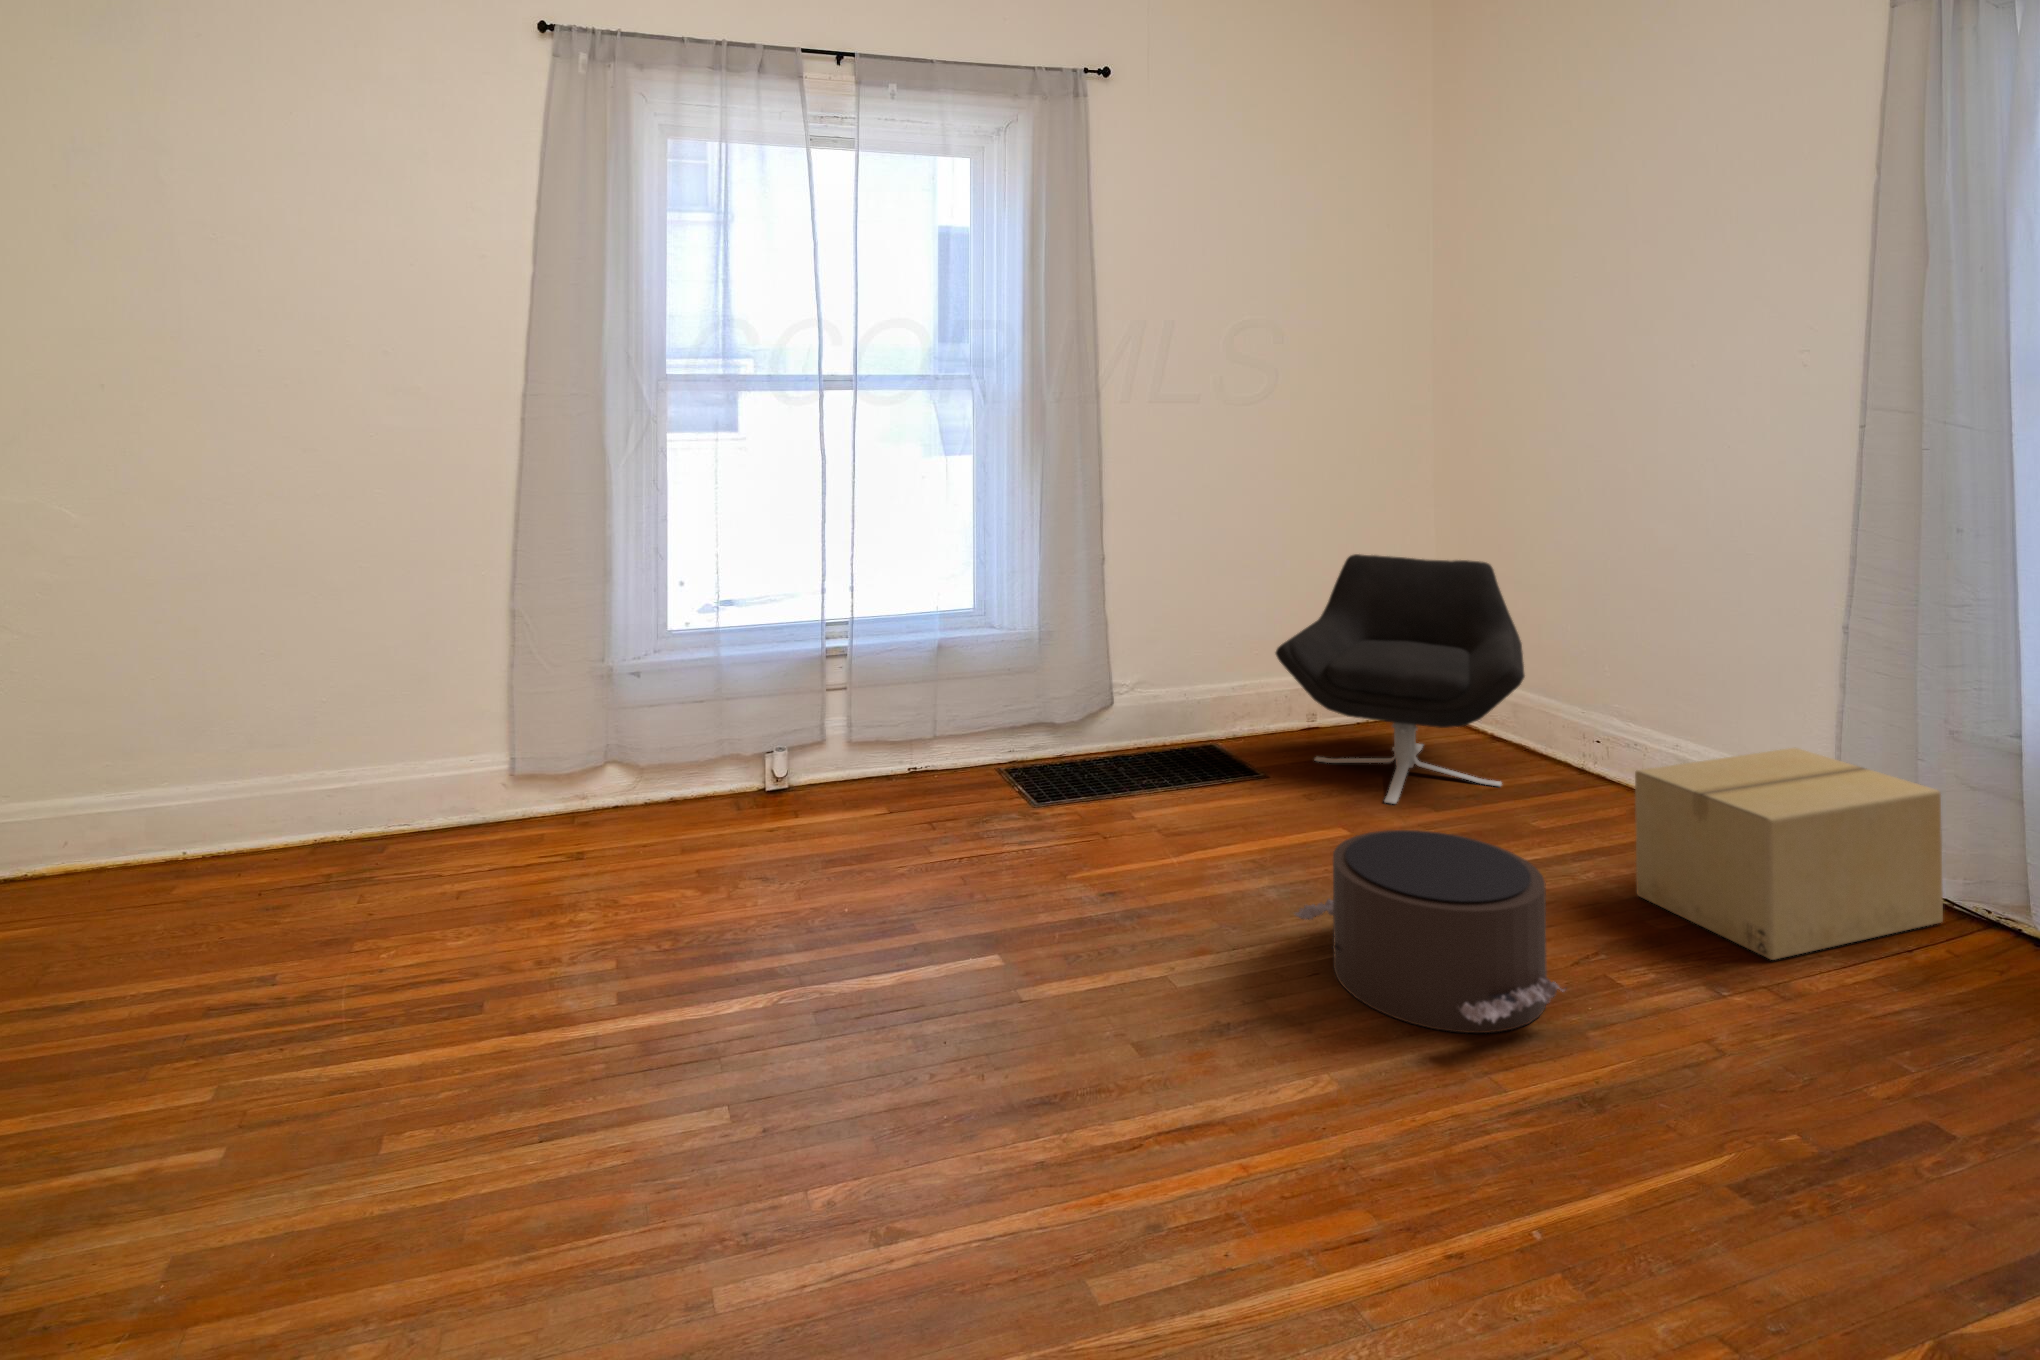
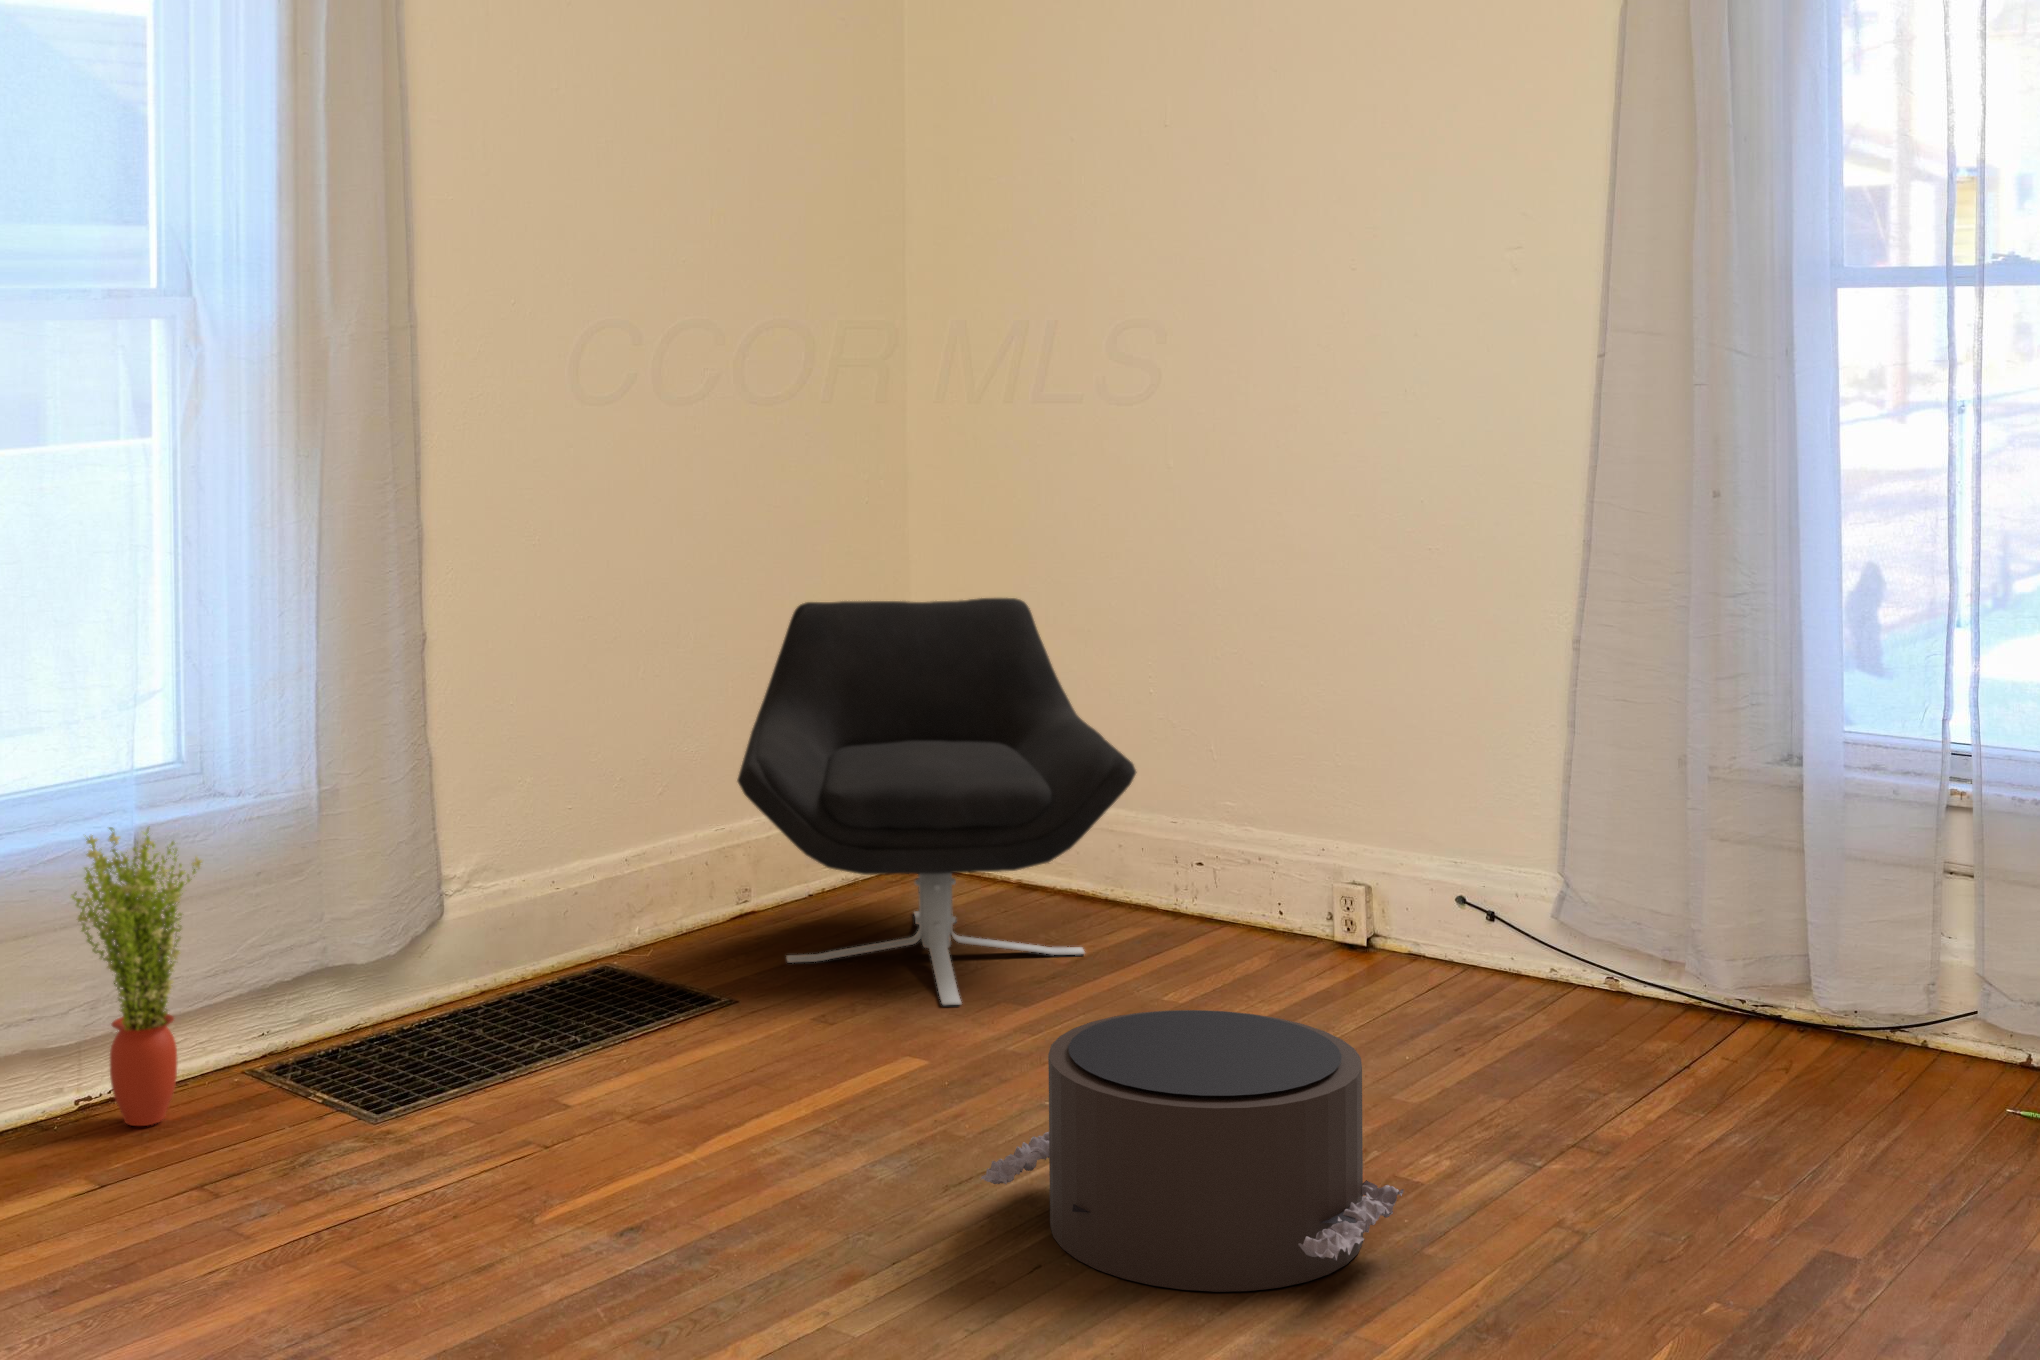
potted plant: none [892,638,957,789] -> present [71,827,202,1126]
cardboard box: present [1635,748,1943,960] -> none [1360,823,1700,1110]

